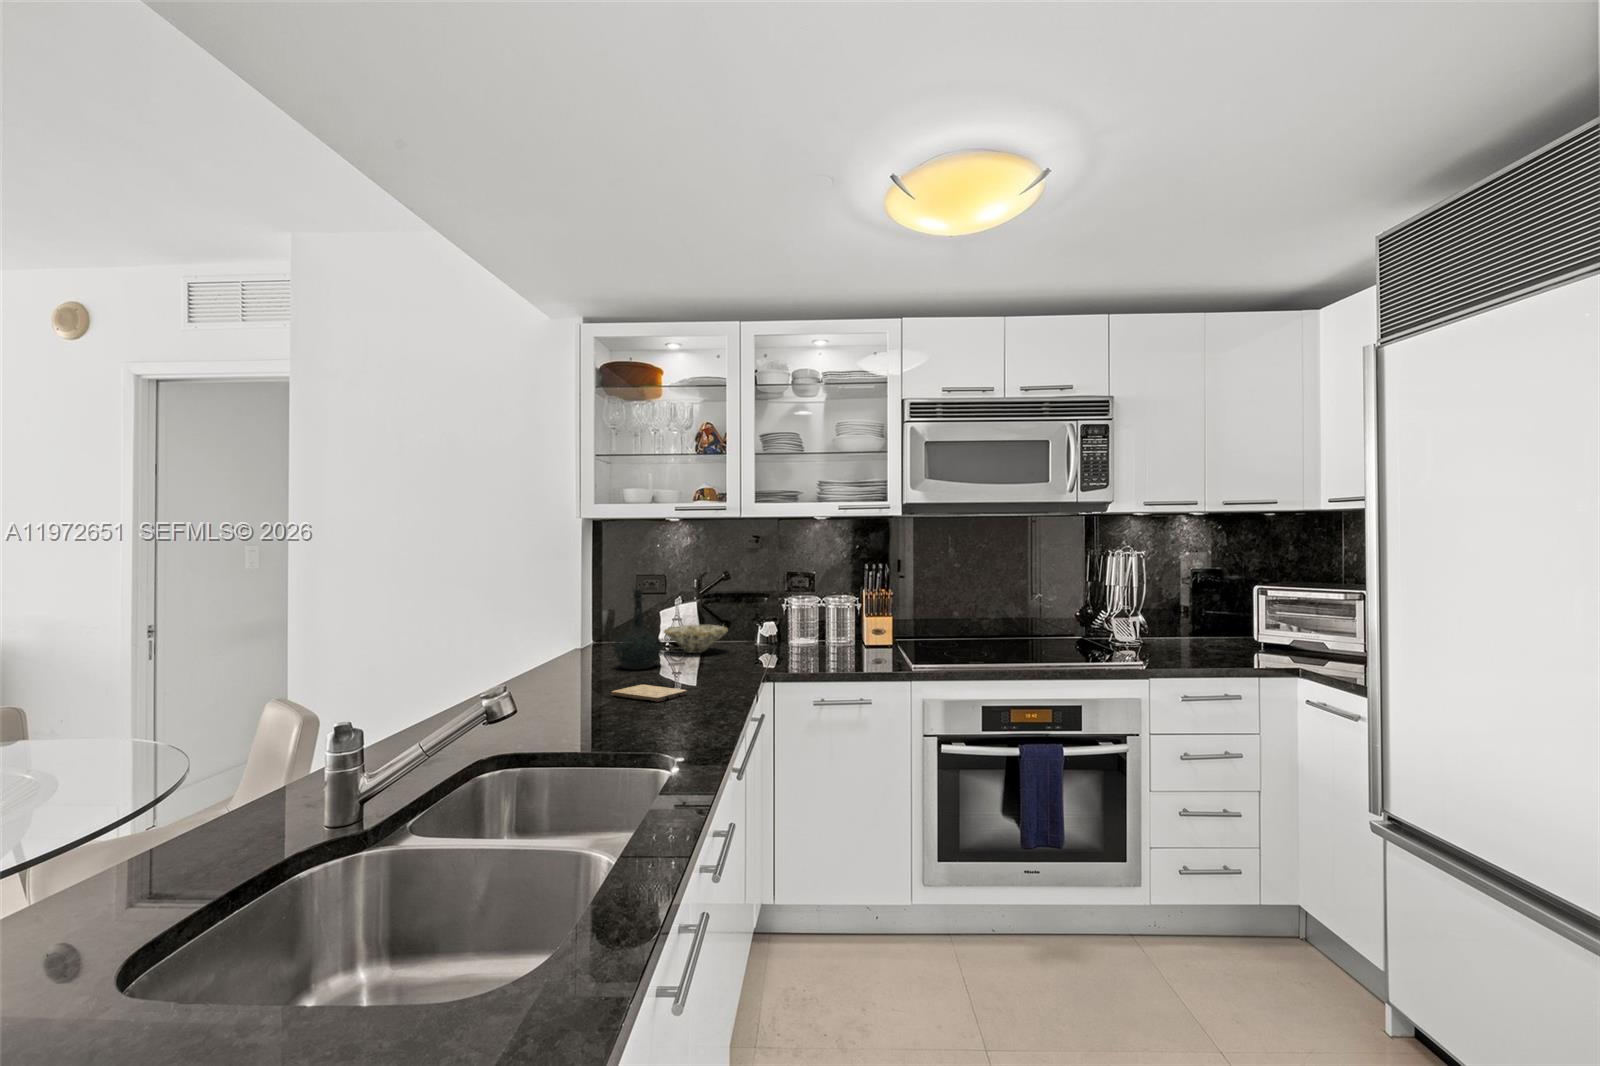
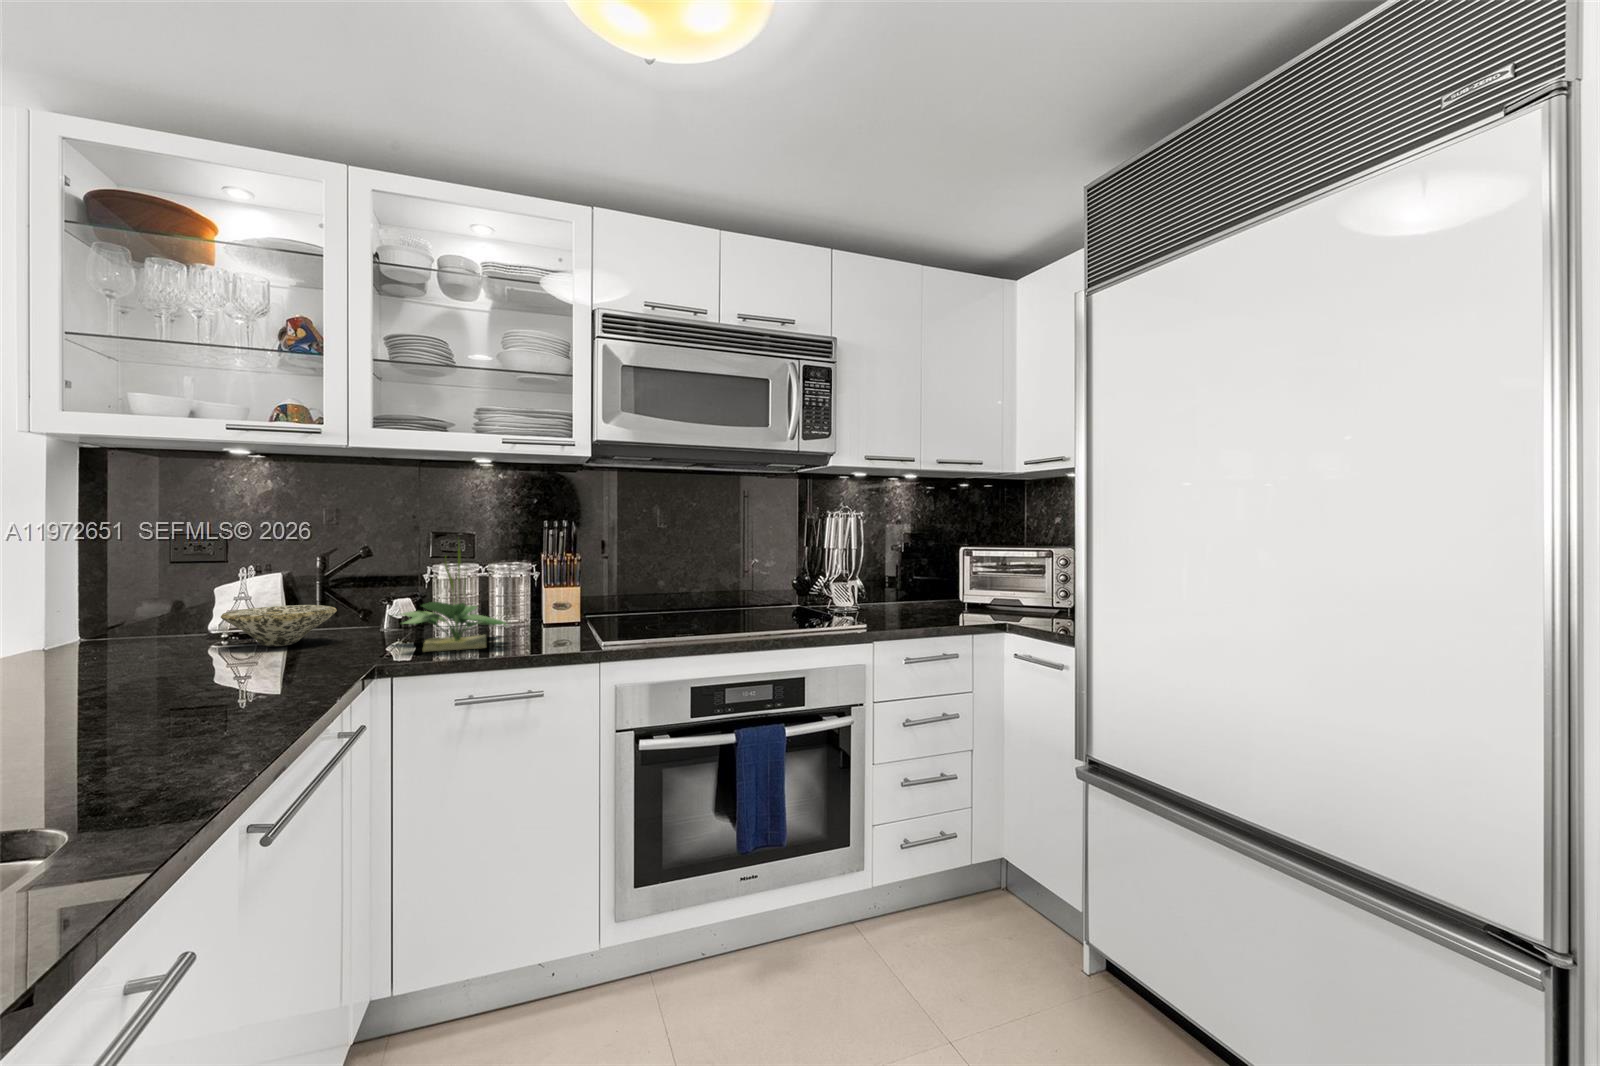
potted plant: none [760,581,840,663] -> present [396,543,507,651]
bottle: present [614,590,663,670] -> none [105,548,209,676]
cutting board: present [611,684,687,702] -> none [65,698,233,727]

